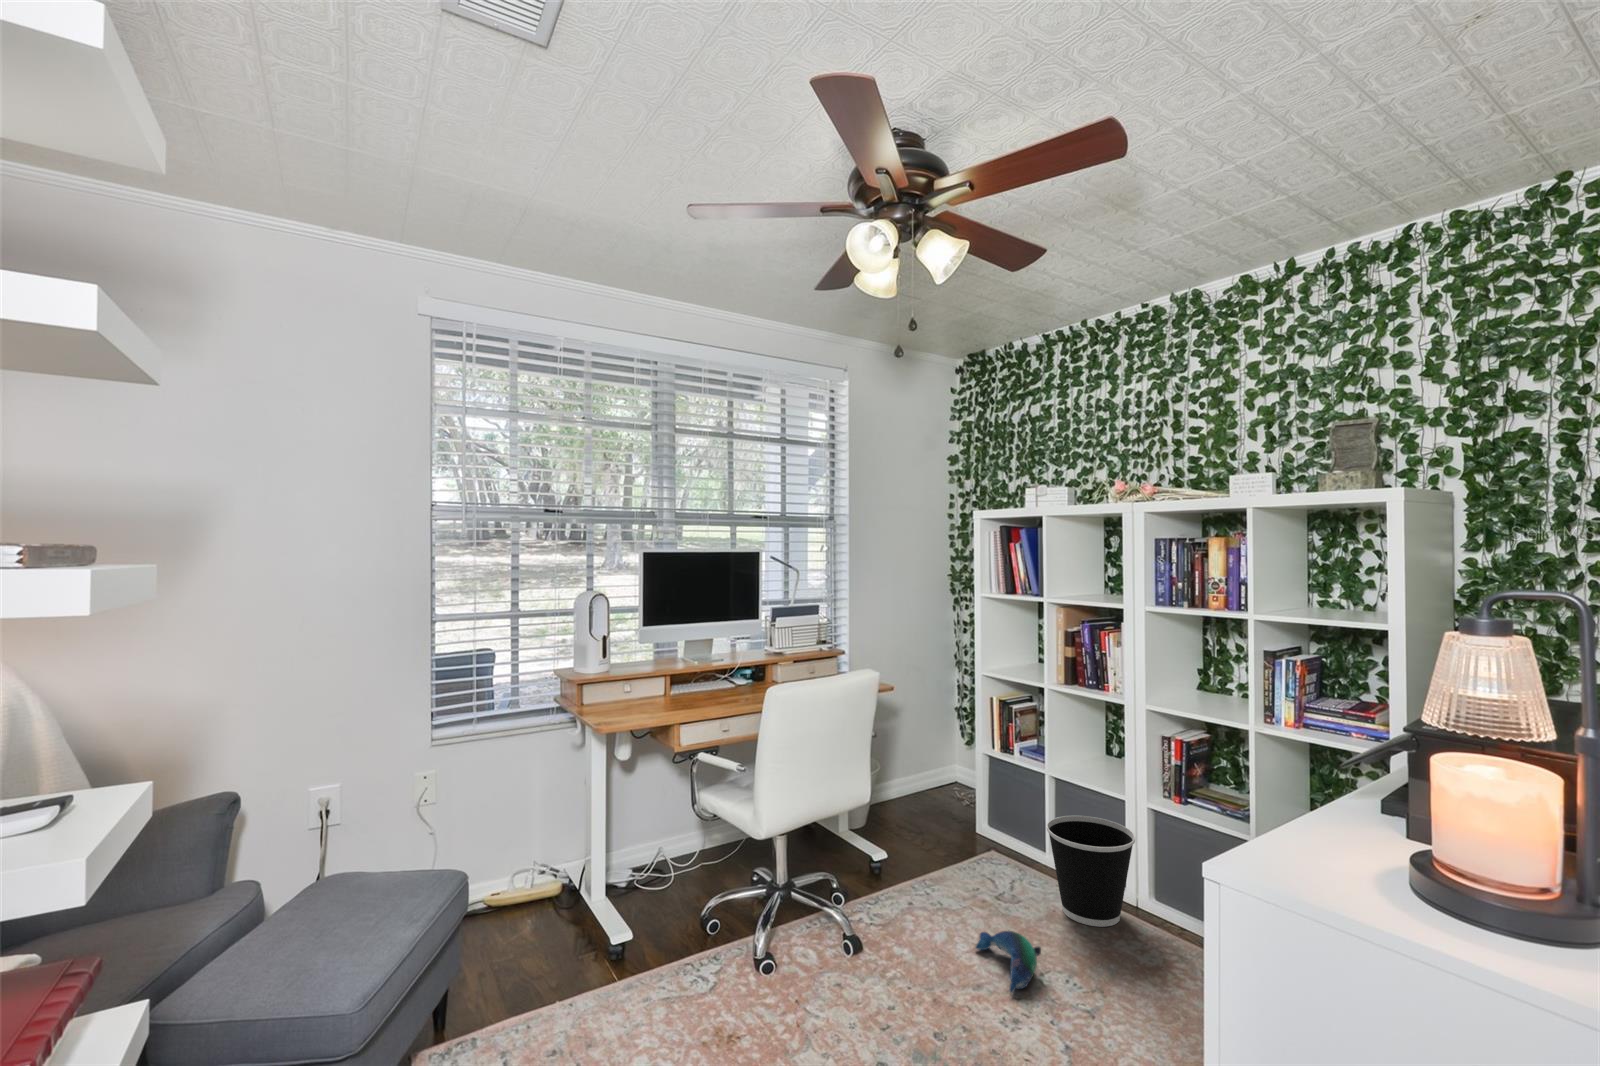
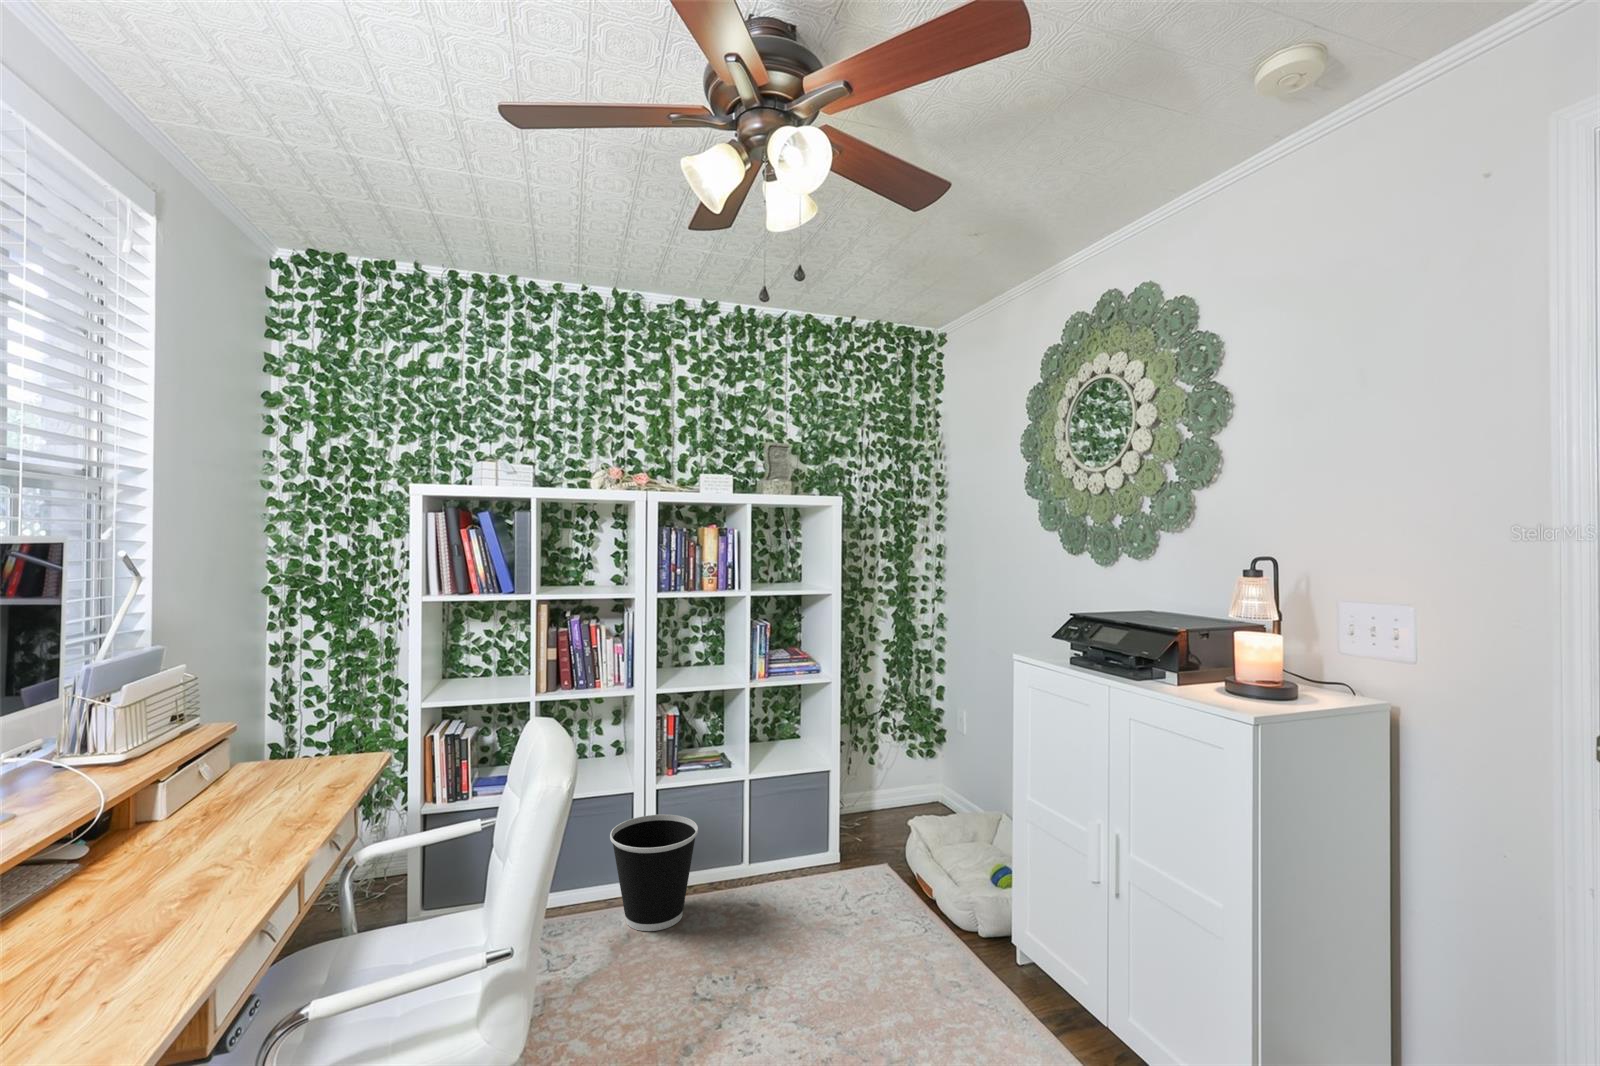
plush toy: present [976,931,1041,993] -> none [659,953,763,1011]

